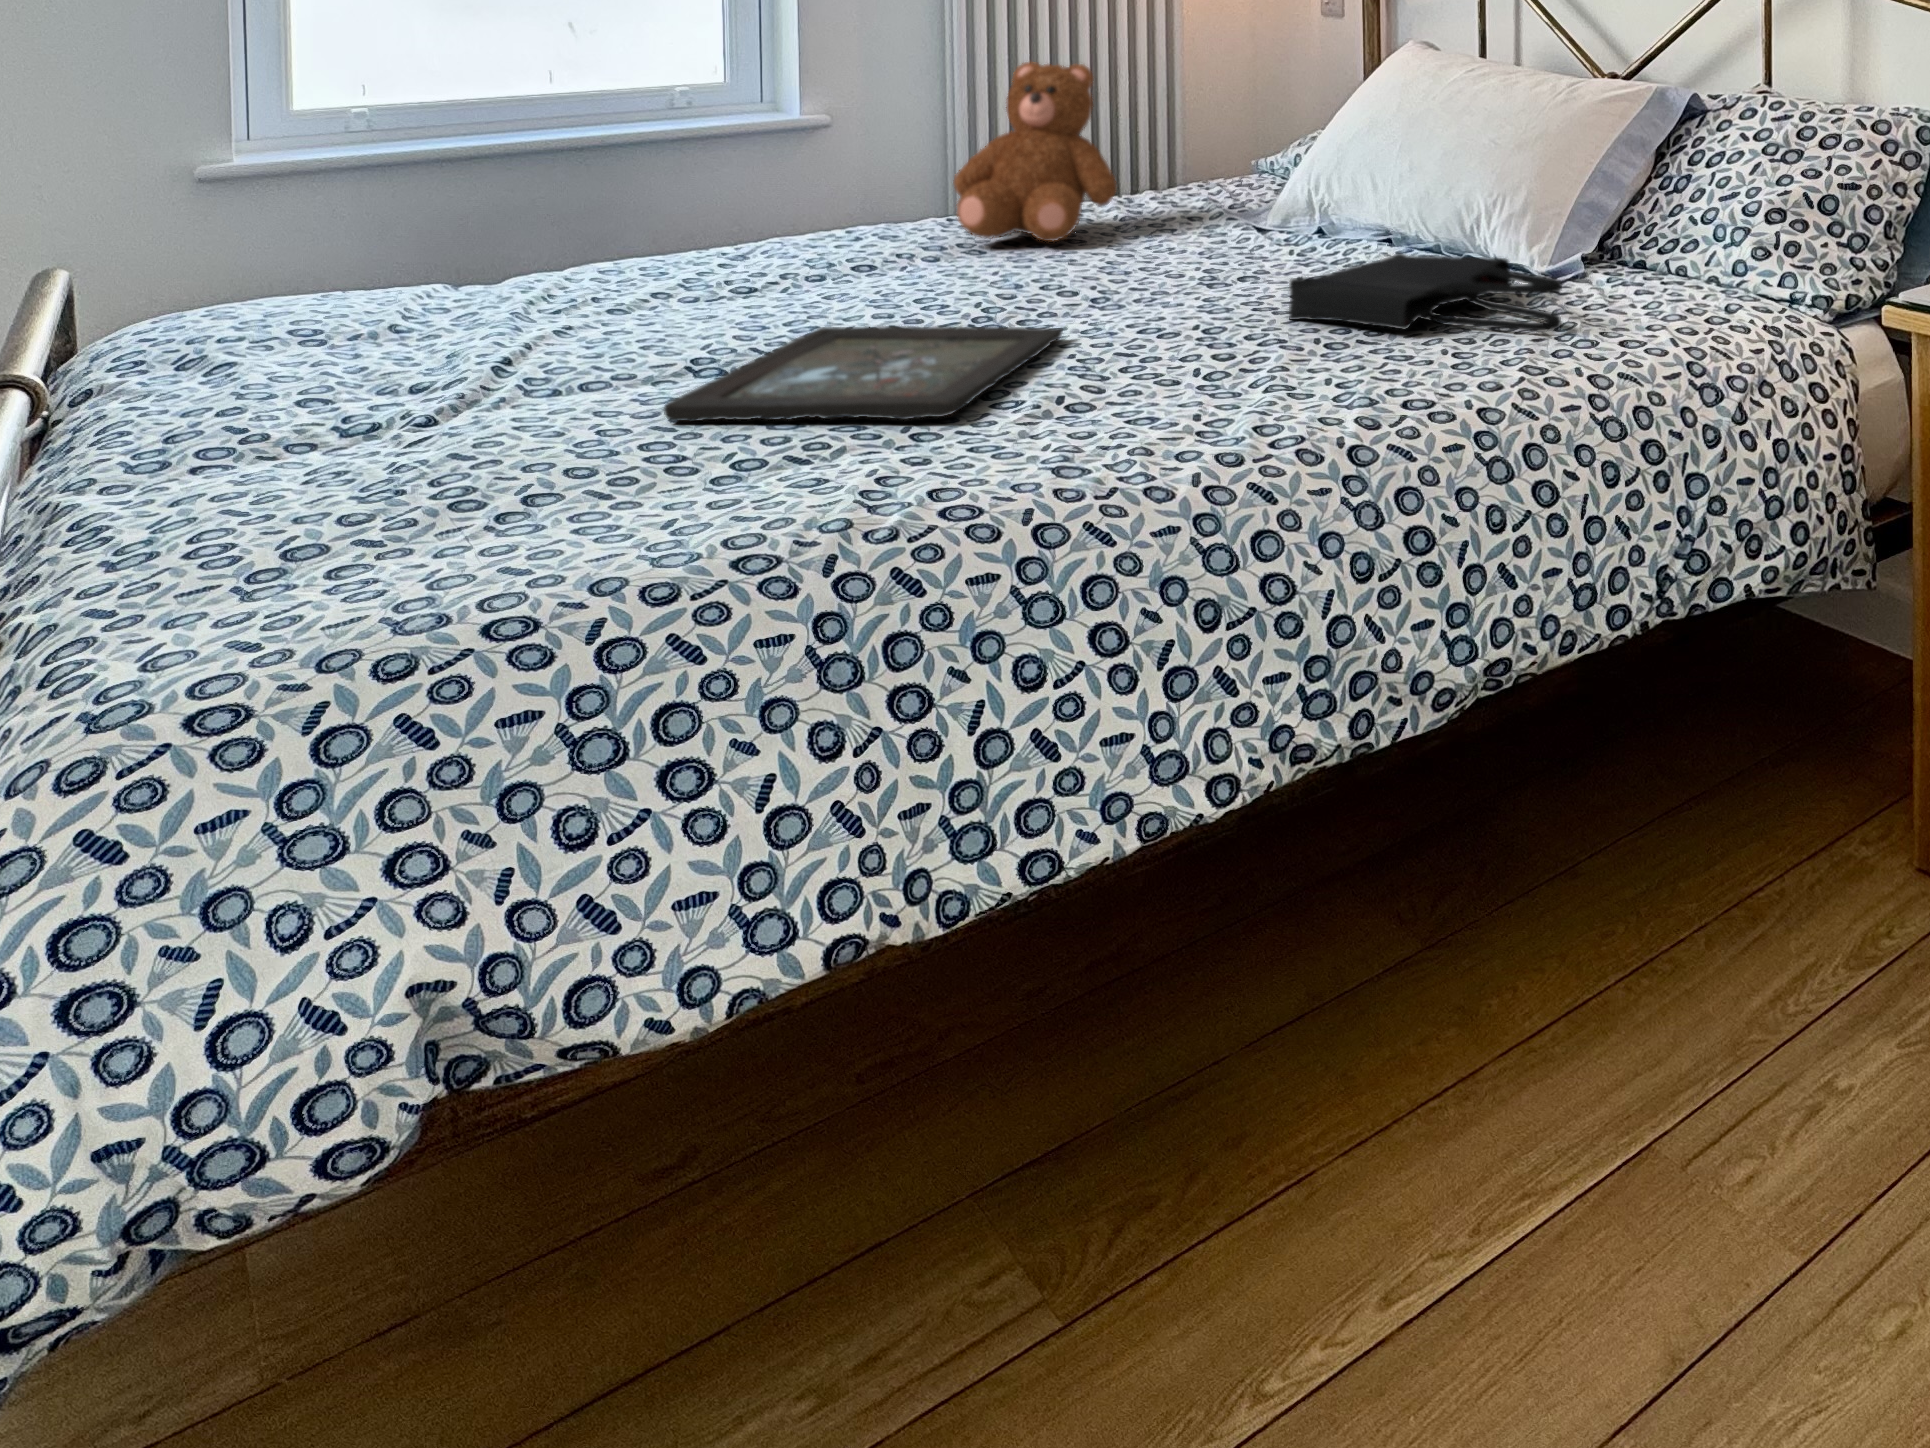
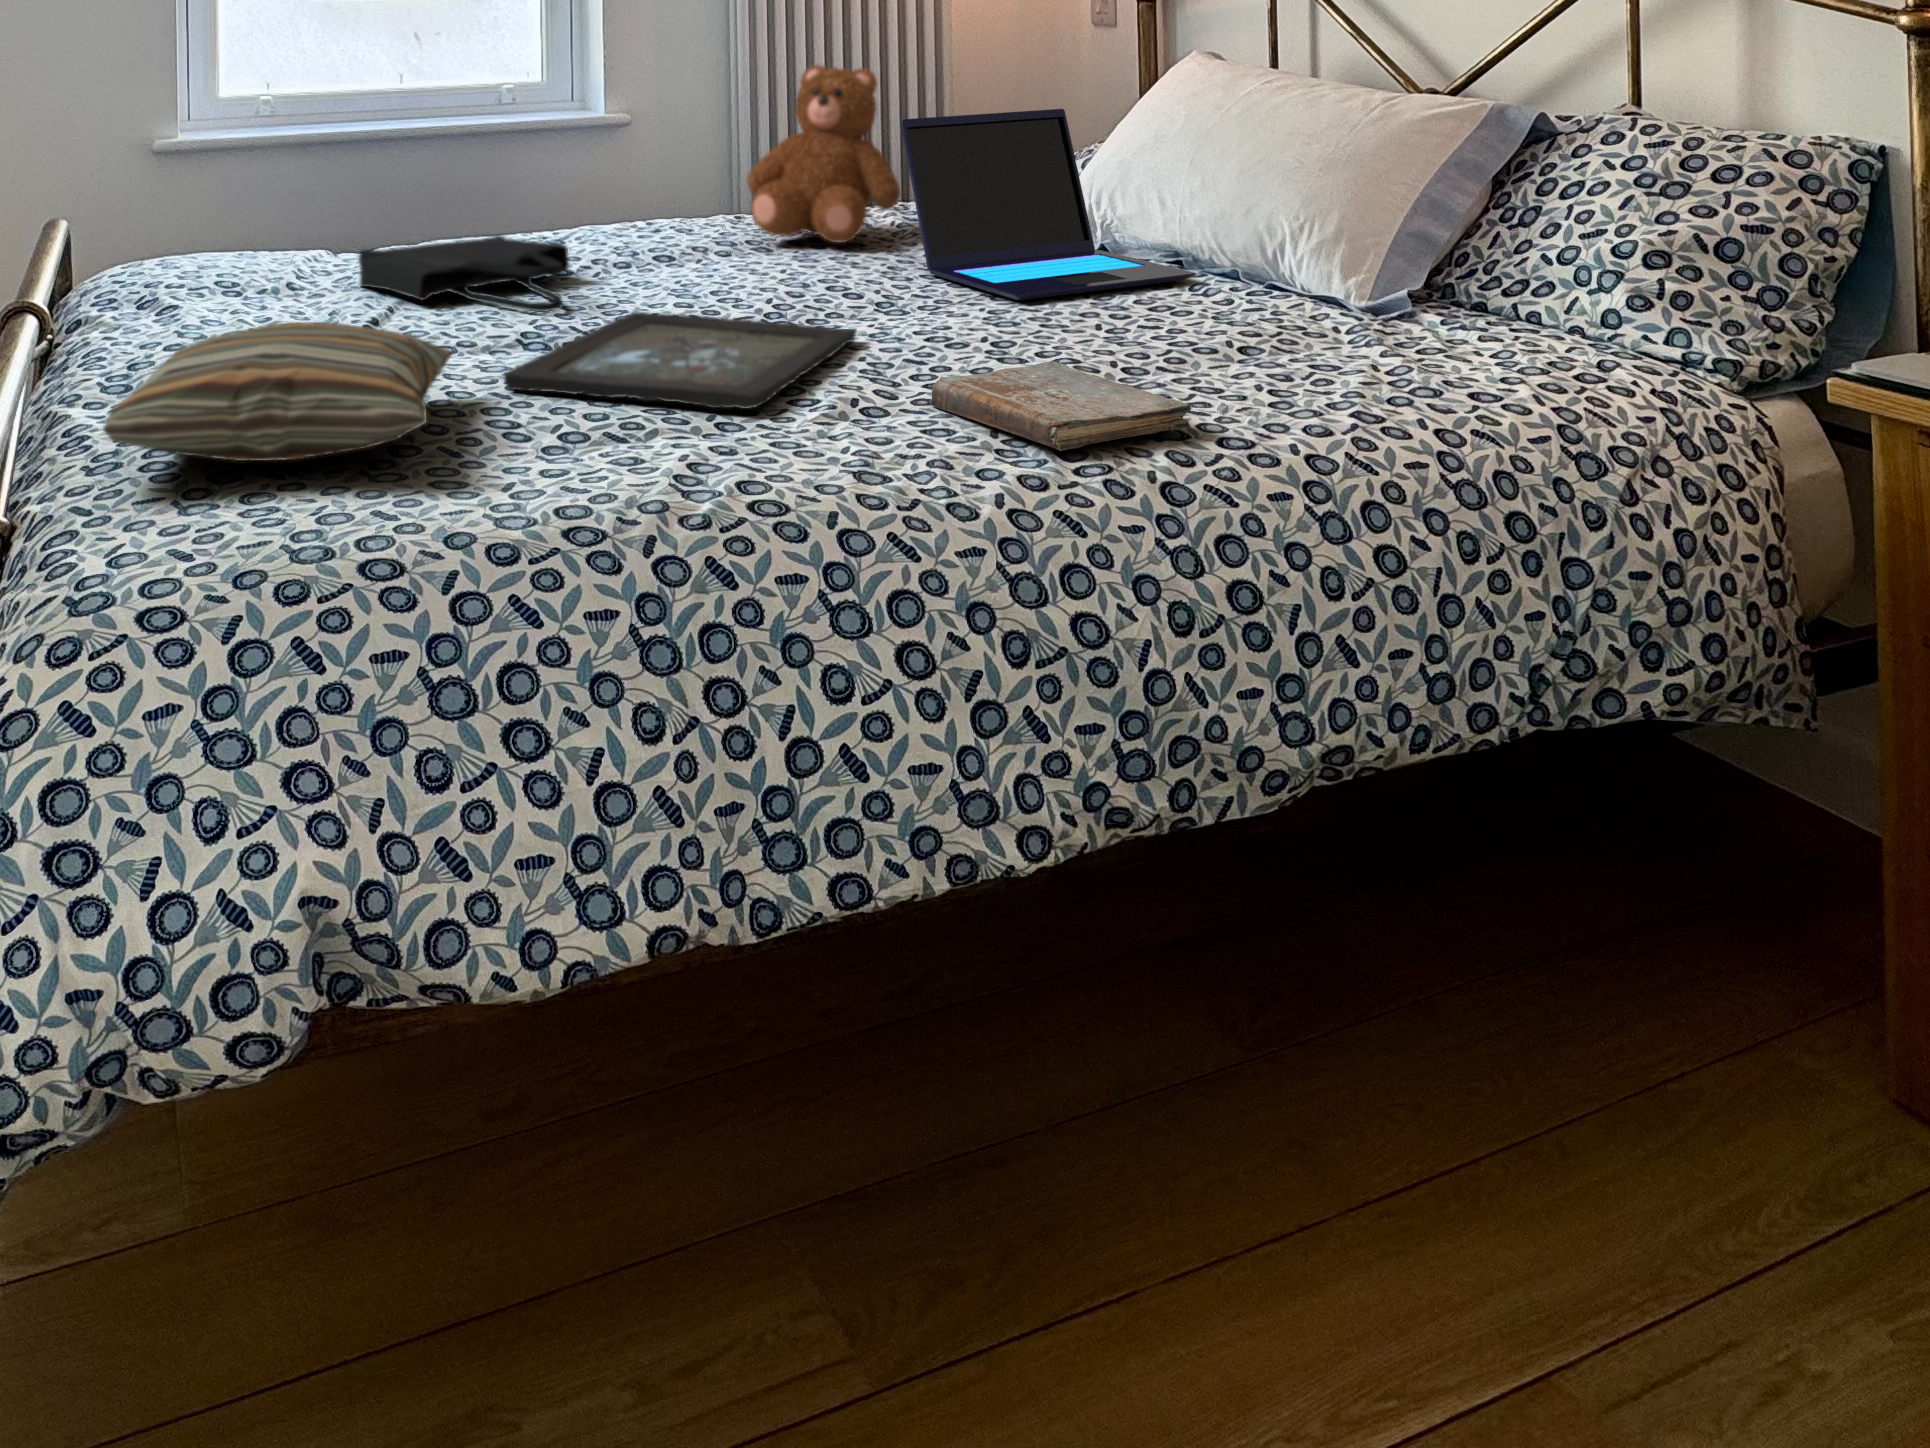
laptop: none [1115,99,1399,287] -> present [900,109,1196,300]
tote bag: present [1289,253,1562,332] -> present [359,236,569,312]
book: none [1134,343,1378,427] -> present [931,361,1191,451]
pillow: none [132,367,601,531] -> present [104,322,452,461]

